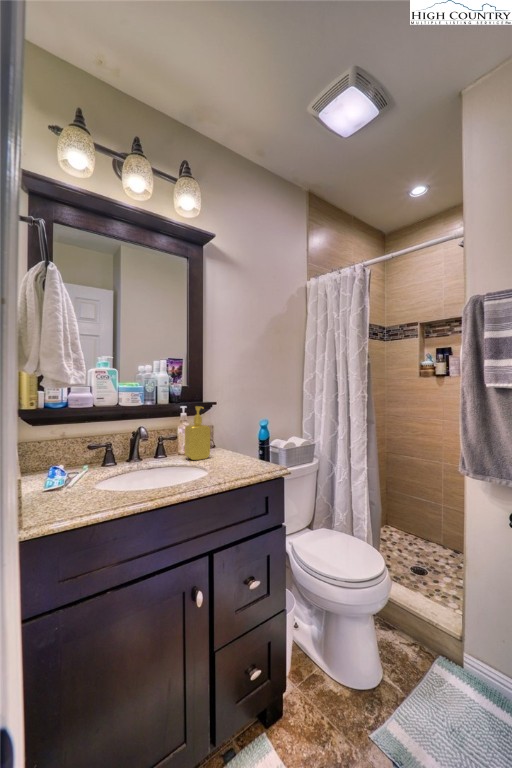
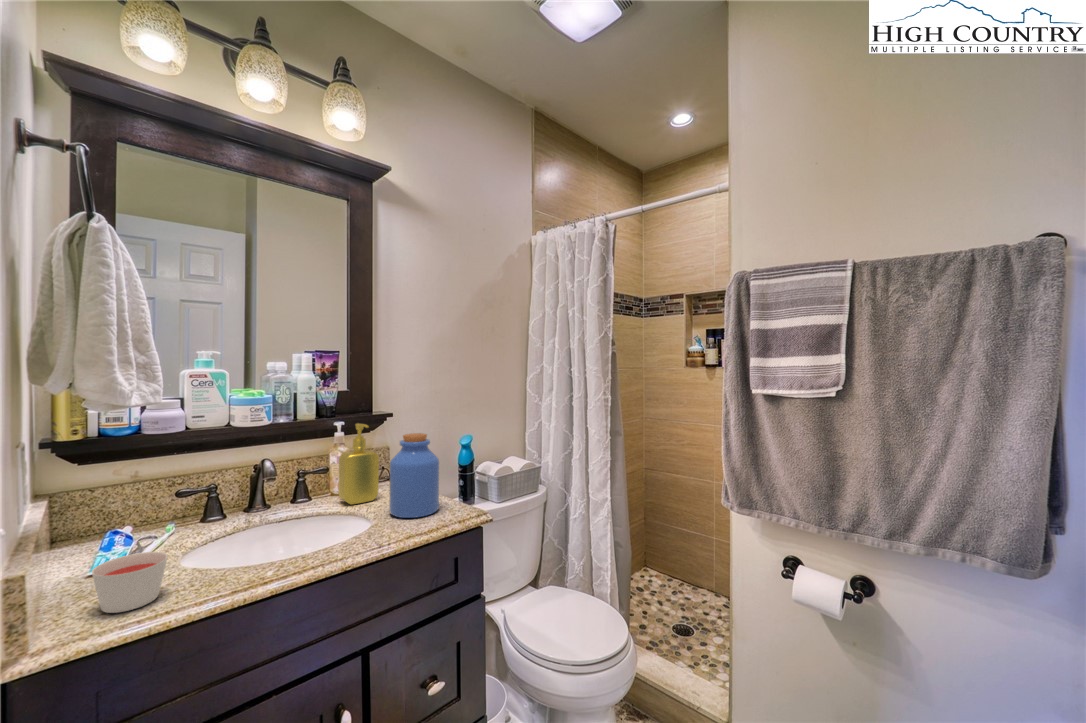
jar: none [220,412,253,469] -> present [389,433,439,518]
candle: none [50,475,92,510] -> present [92,552,167,613]

